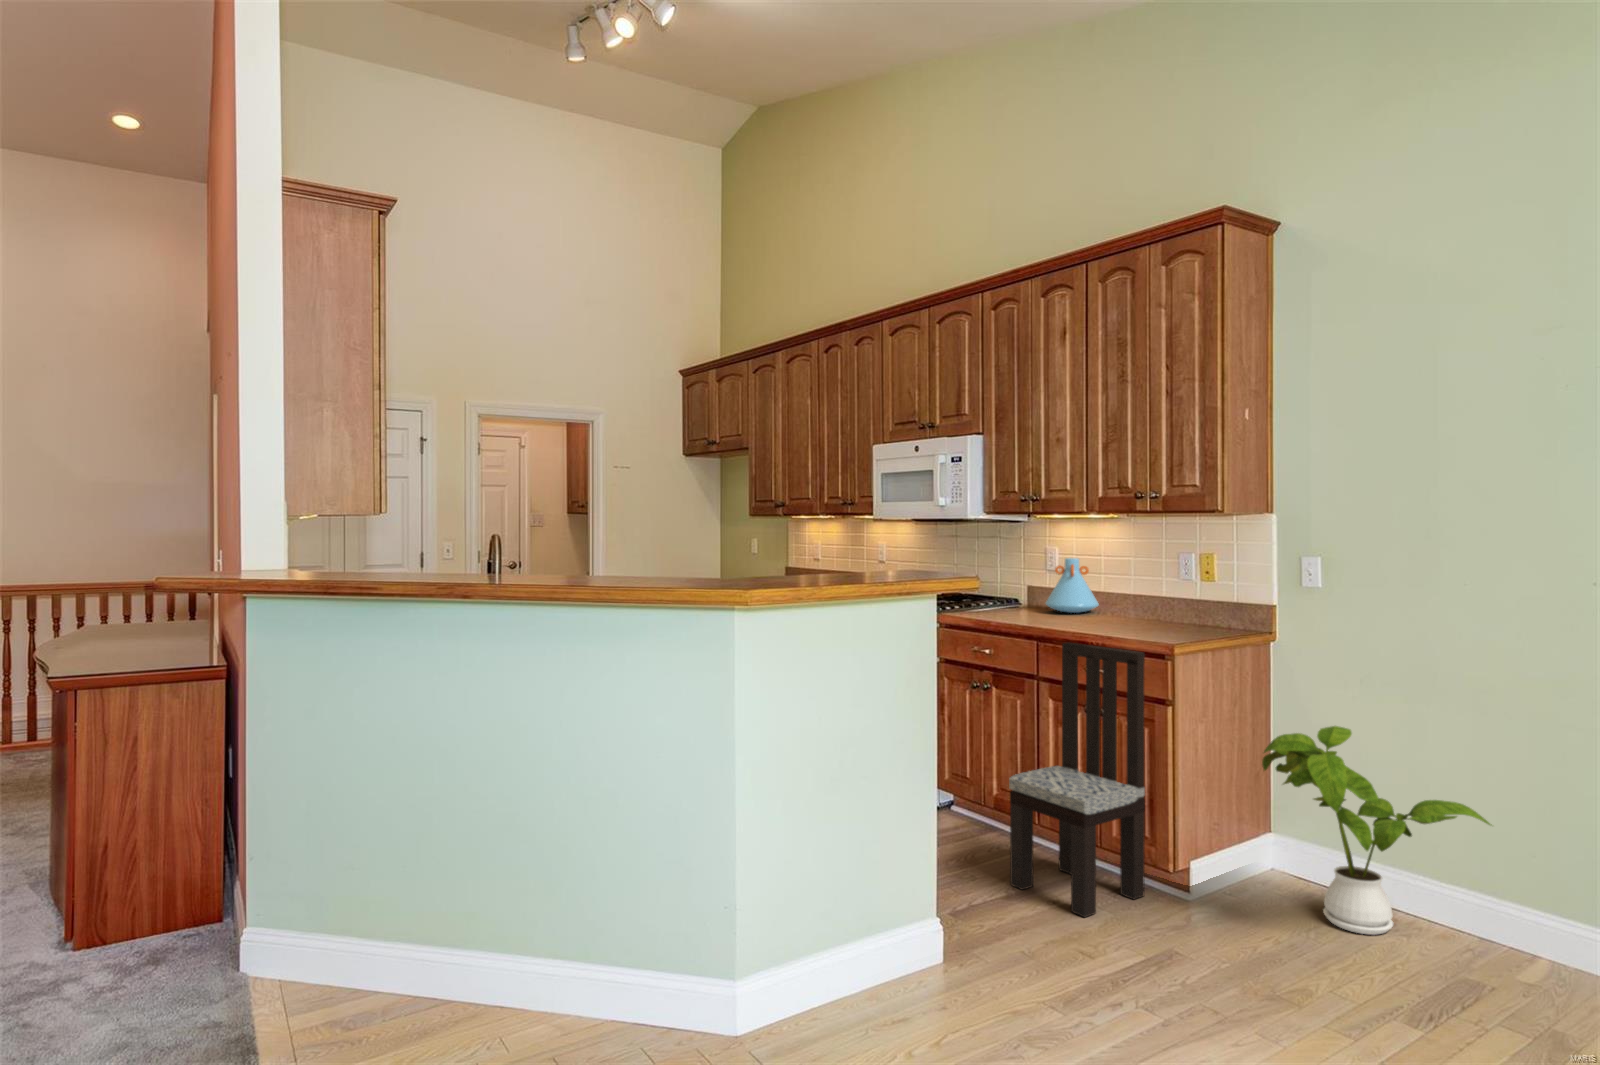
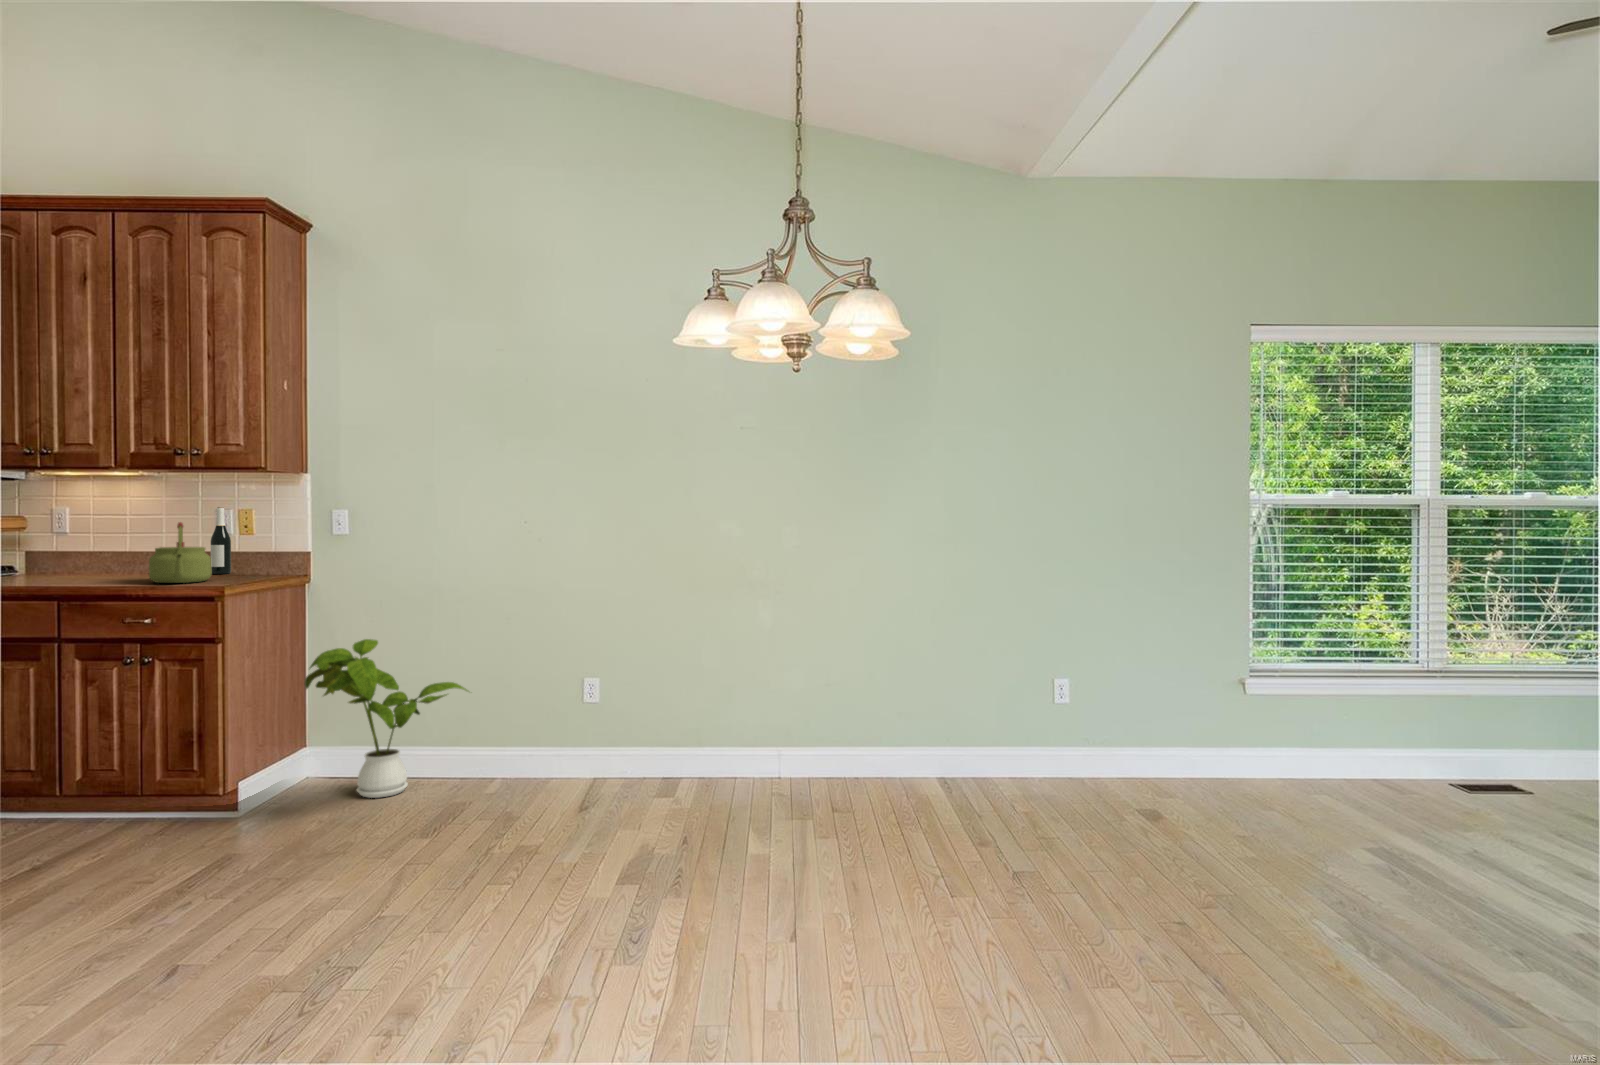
wine bottle: none [1171,551,1191,623] -> present [211,507,231,574]
vase: present [1046,558,1099,613] -> none [56,517,125,574]
kettle: none [1111,569,1167,634] -> present [149,522,211,583]
dining chair: present [1009,642,1145,917] -> none [31,597,195,859]

